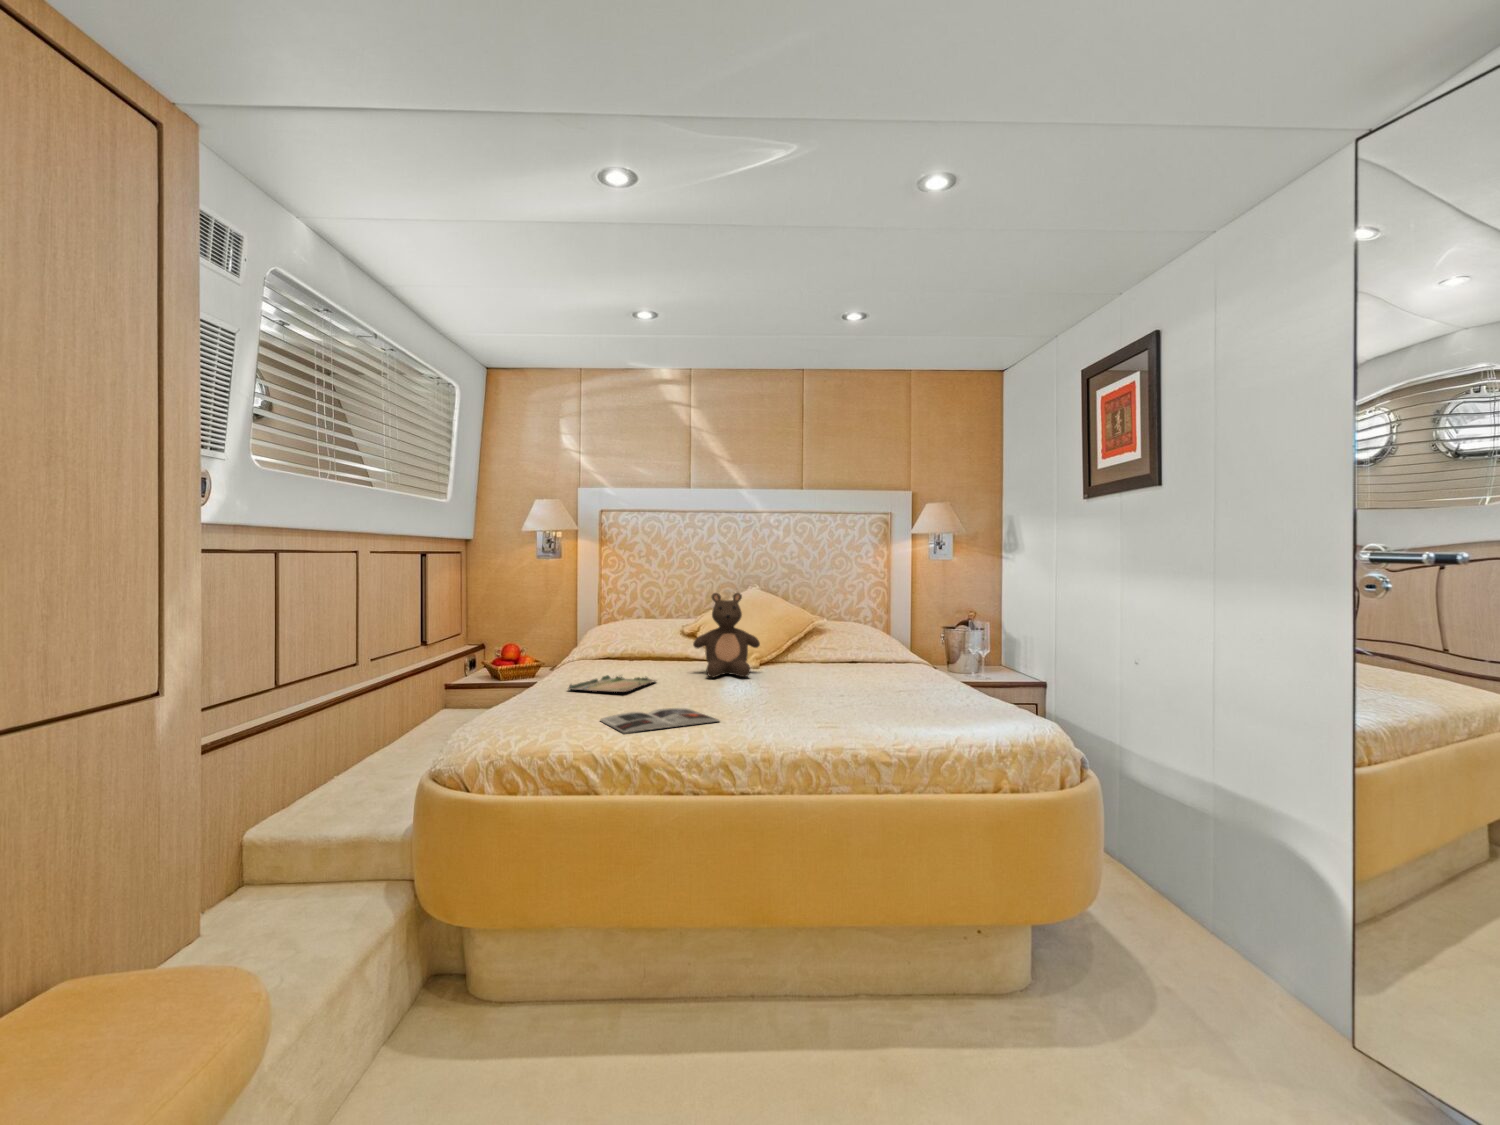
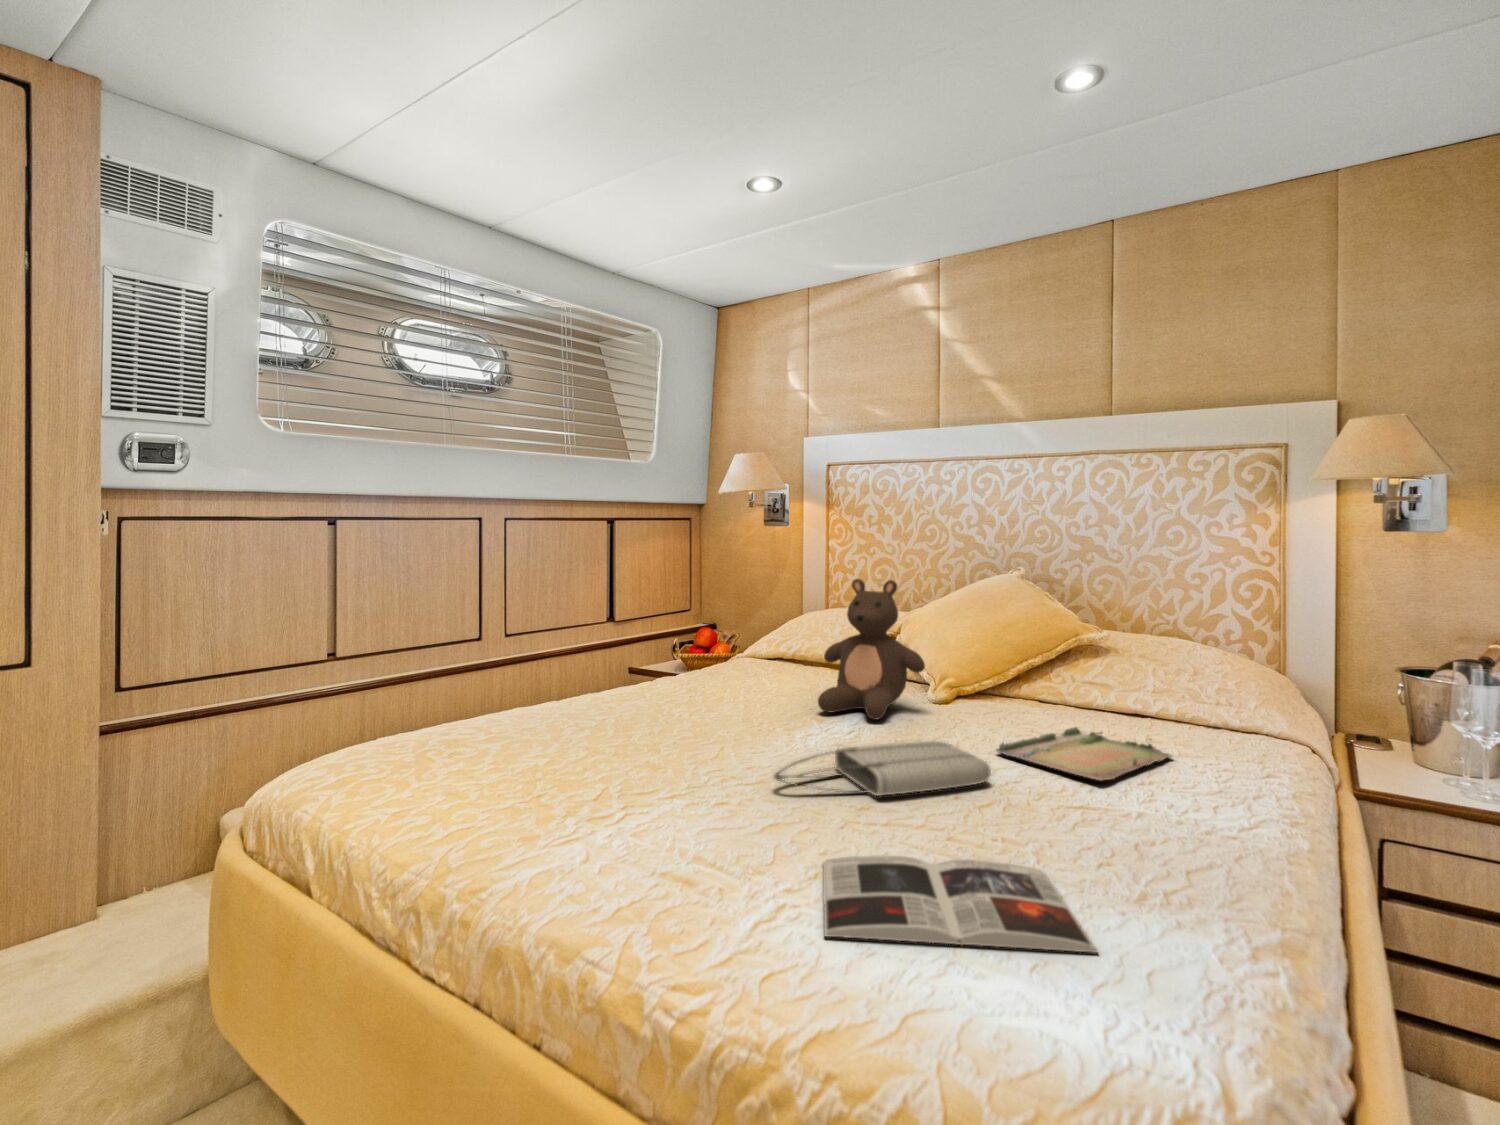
tray: present [568,675,656,692] -> present [997,727,1172,780]
tote bag: none [763,676,845,700] -> present [773,741,991,796]
magazine: present [600,708,719,733] -> present [823,855,1098,953]

